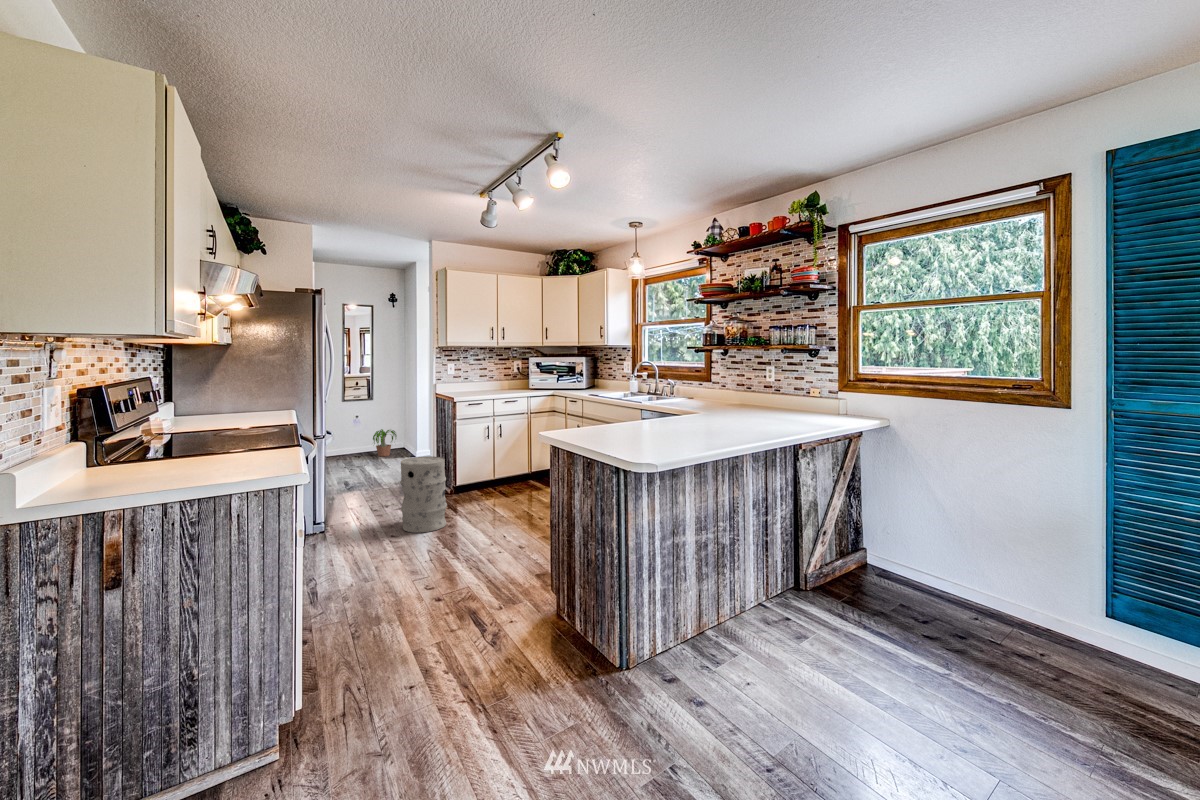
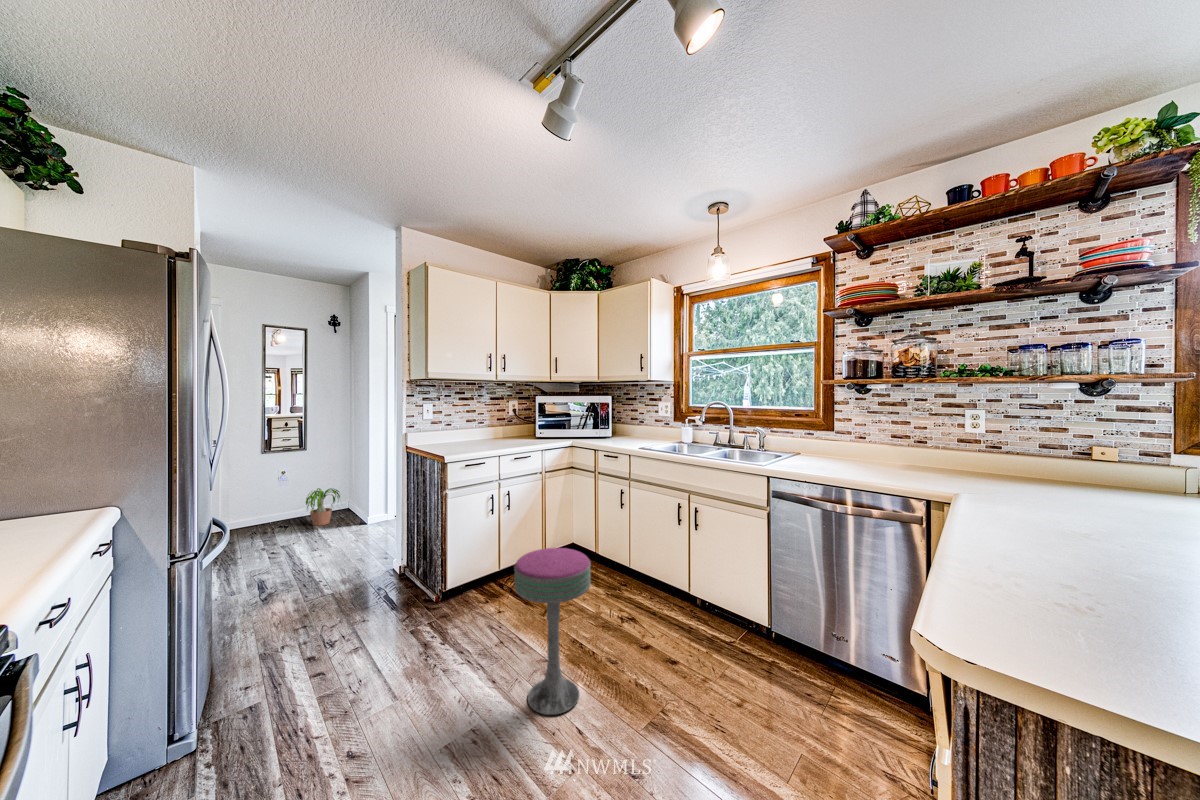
bar stool: none [479,448,525,535] -> present [514,548,591,715]
trash can: present [400,456,447,533] -> none [364,568,448,727]

